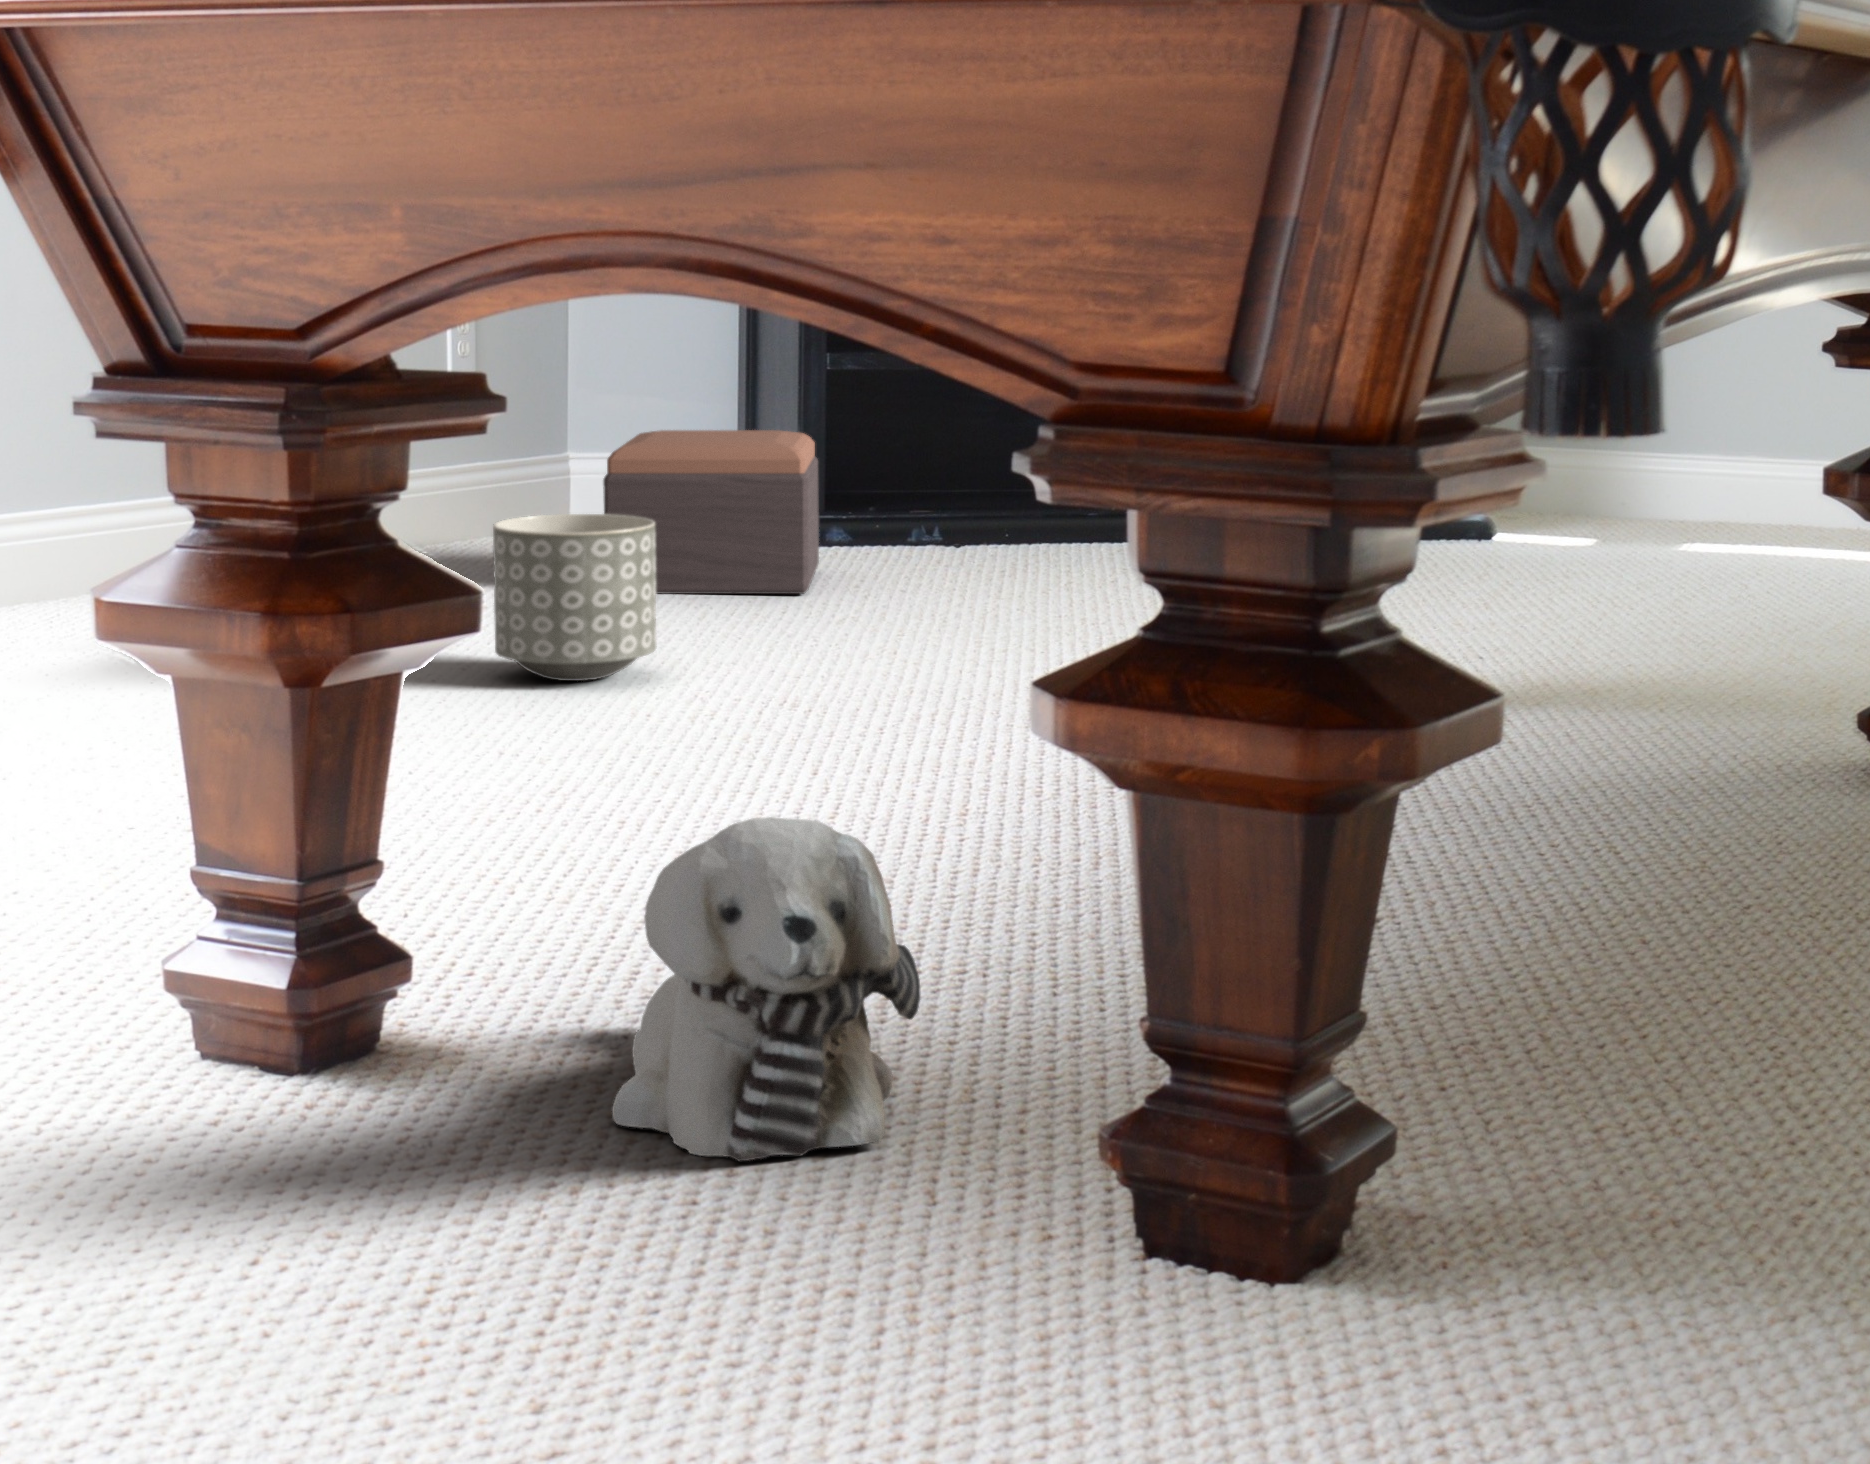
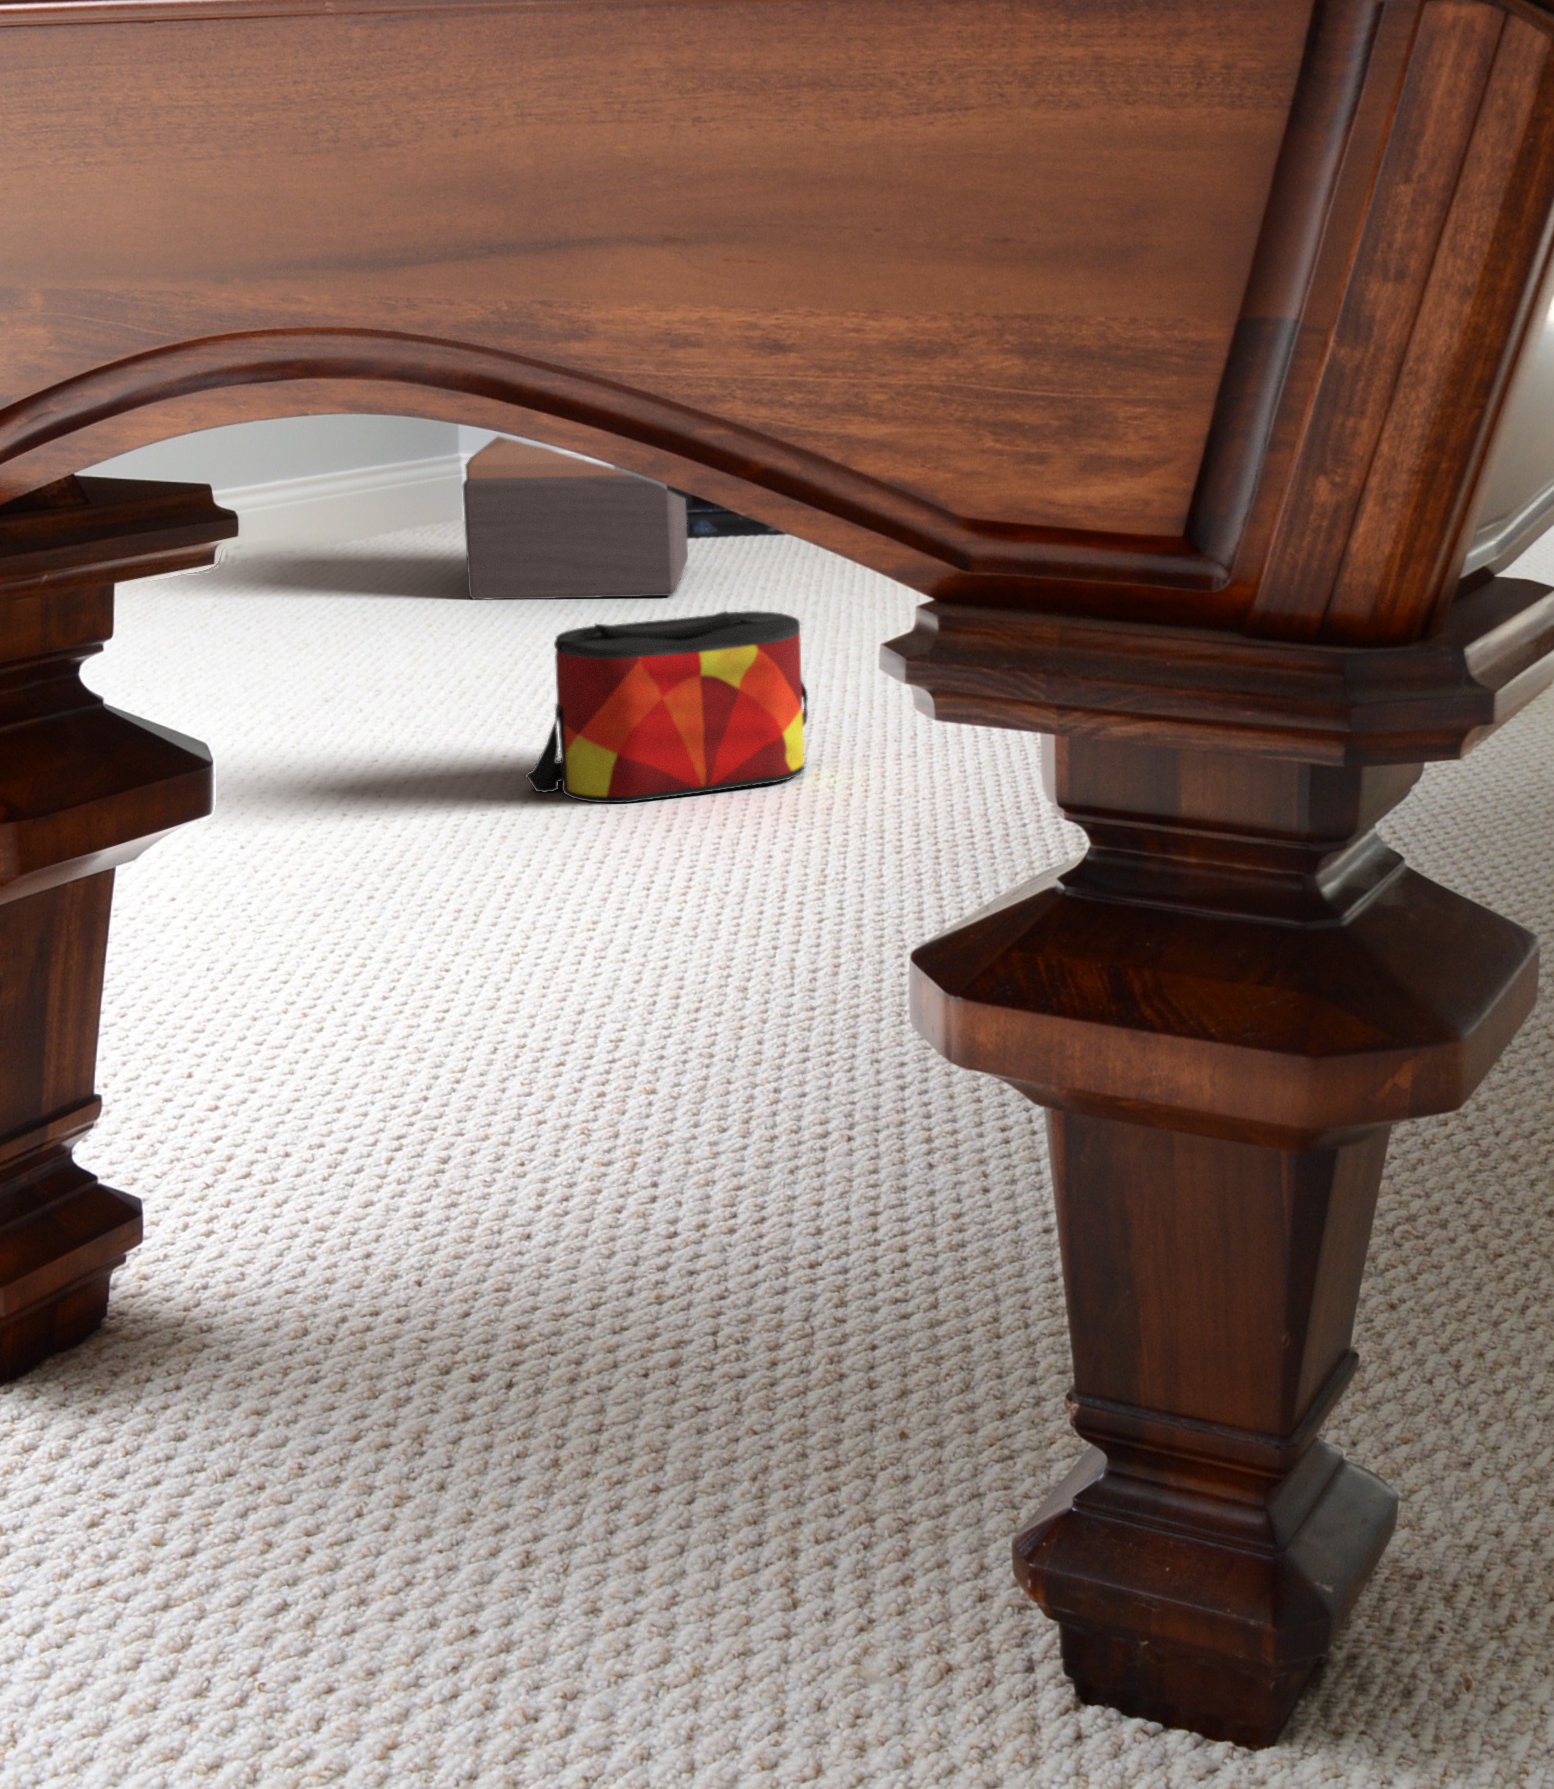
planter: present [493,514,656,681] -> none [328,539,510,718]
bag: none [677,577,942,748] -> present [526,611,808,803]
plush toy: present [612,817,920,1161] -> none [383,1069,775,1524]

